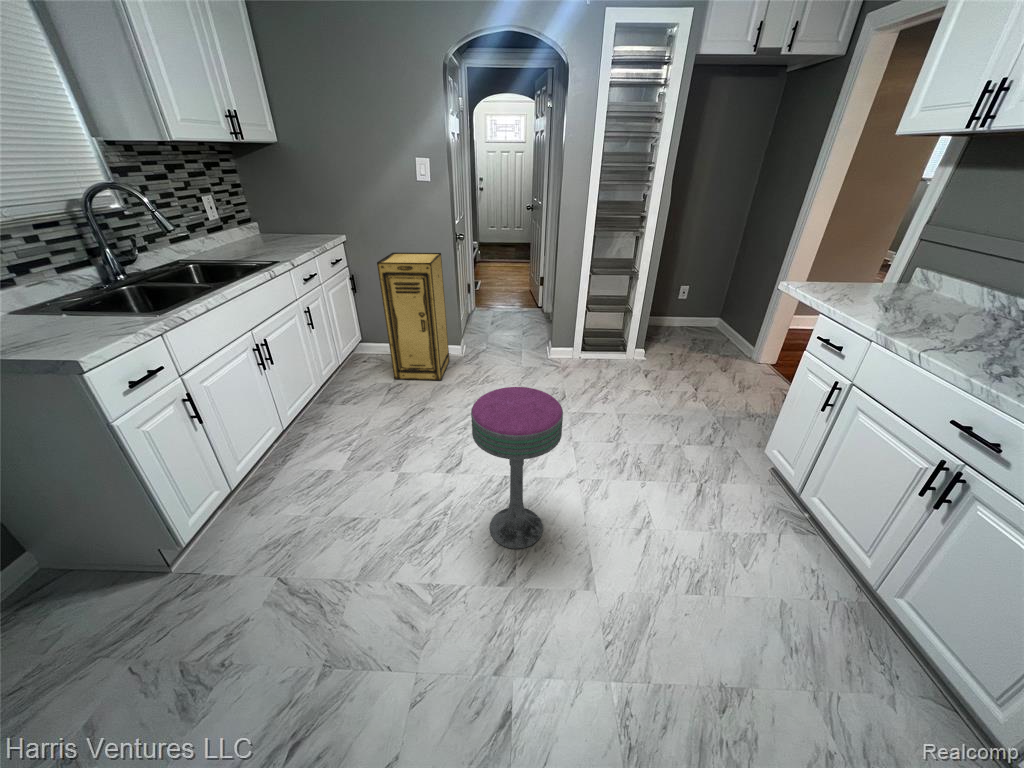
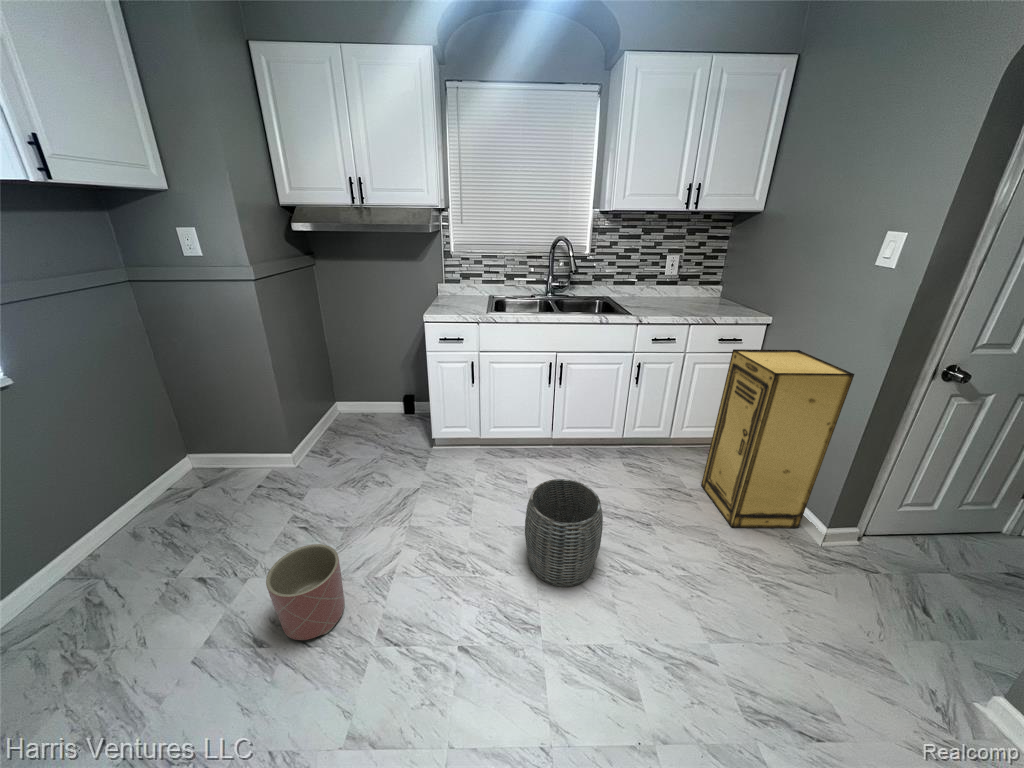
bar stool: present [471,387,563,549] -> none [386,479,497,677]
woven basket: none [409,392,476,478] -> present [525,479,603,587]
planter: none [431,576,513,695] -> present [266,544,345,640]

